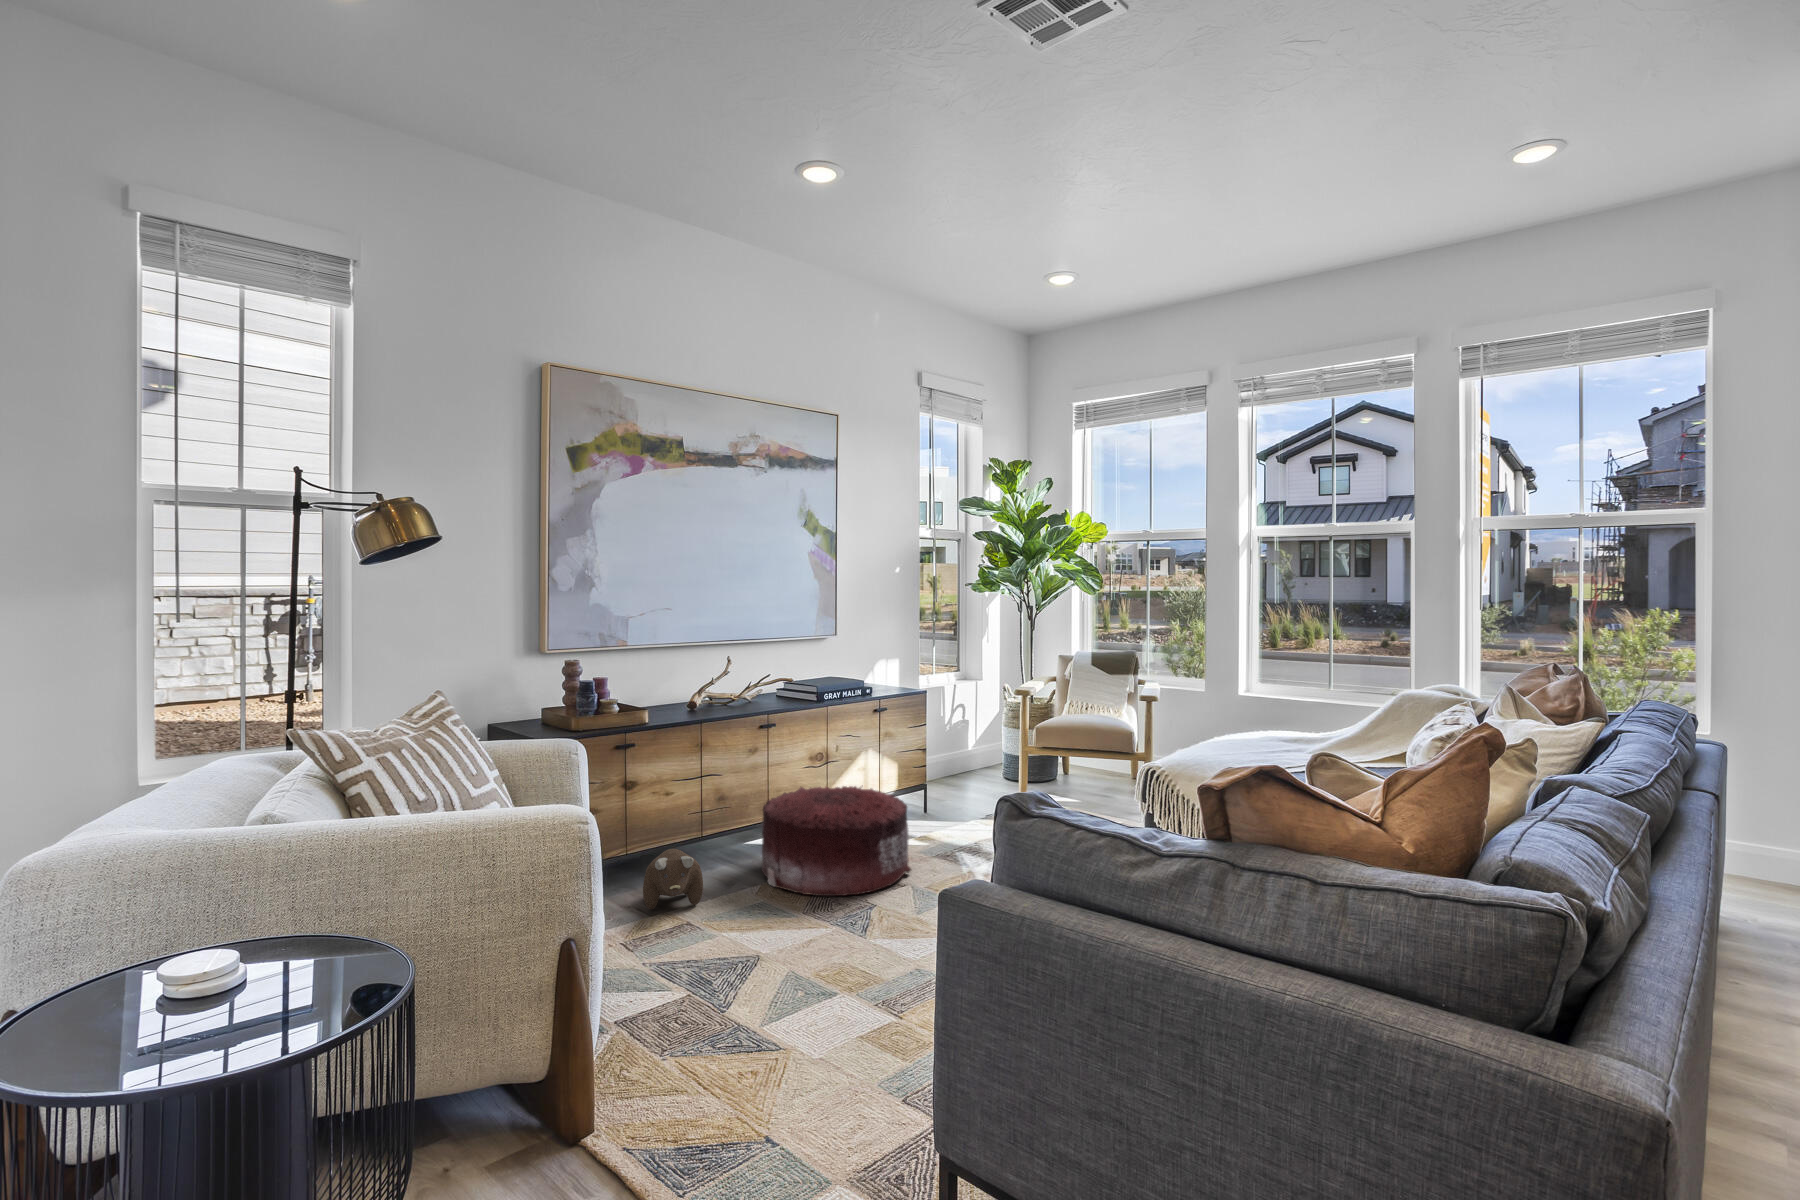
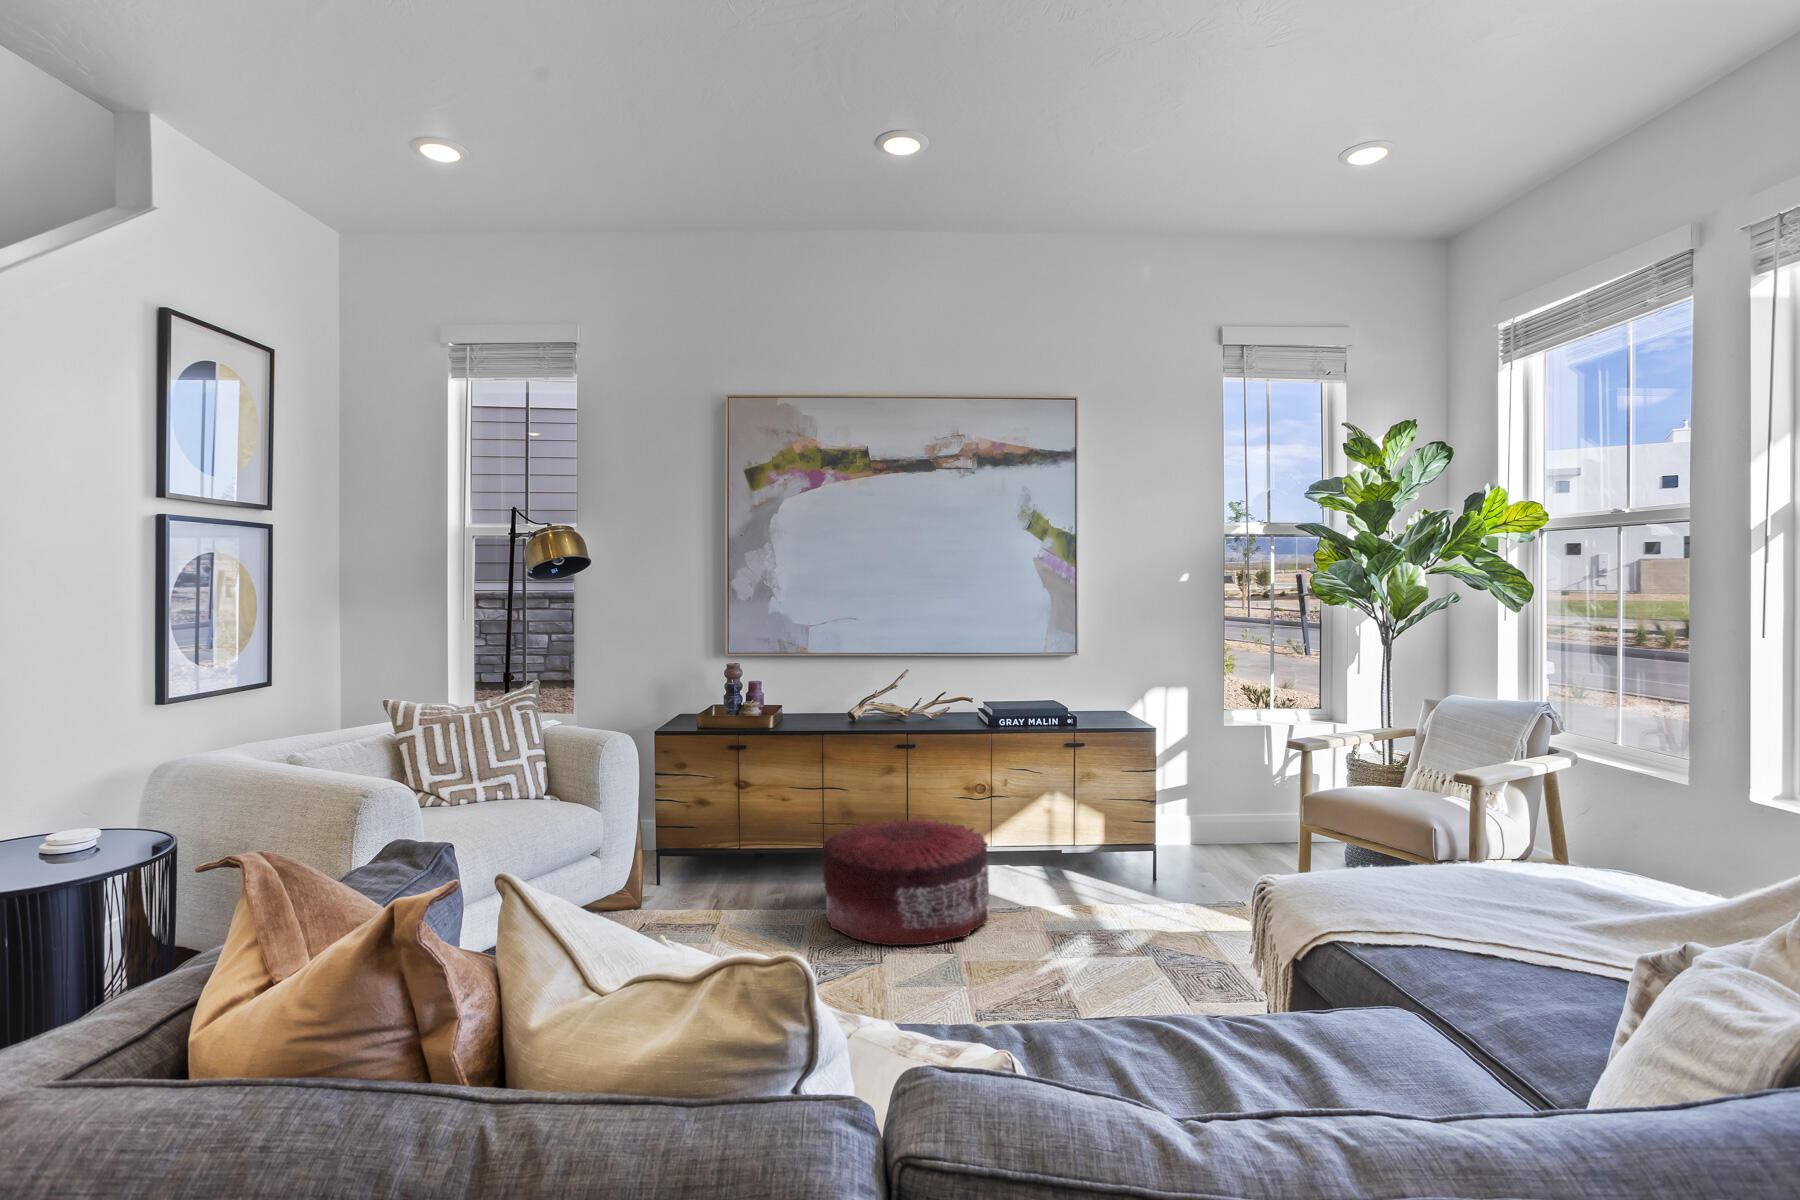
plush toy: present [643,849,703,909] -> none [692,851,763,911]

